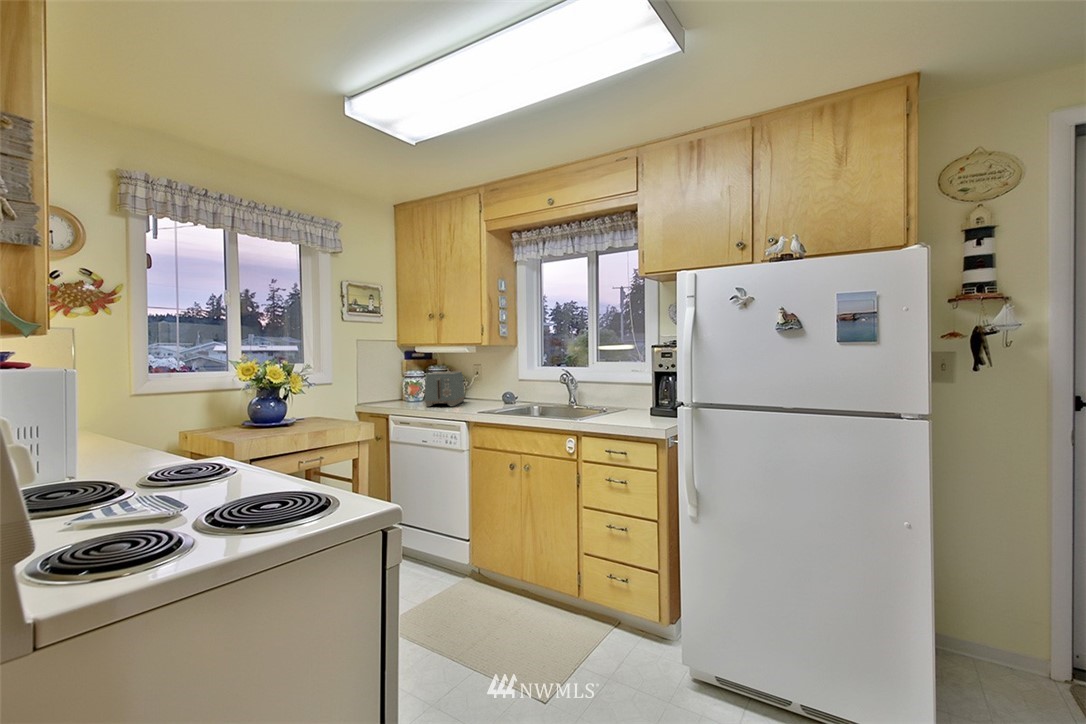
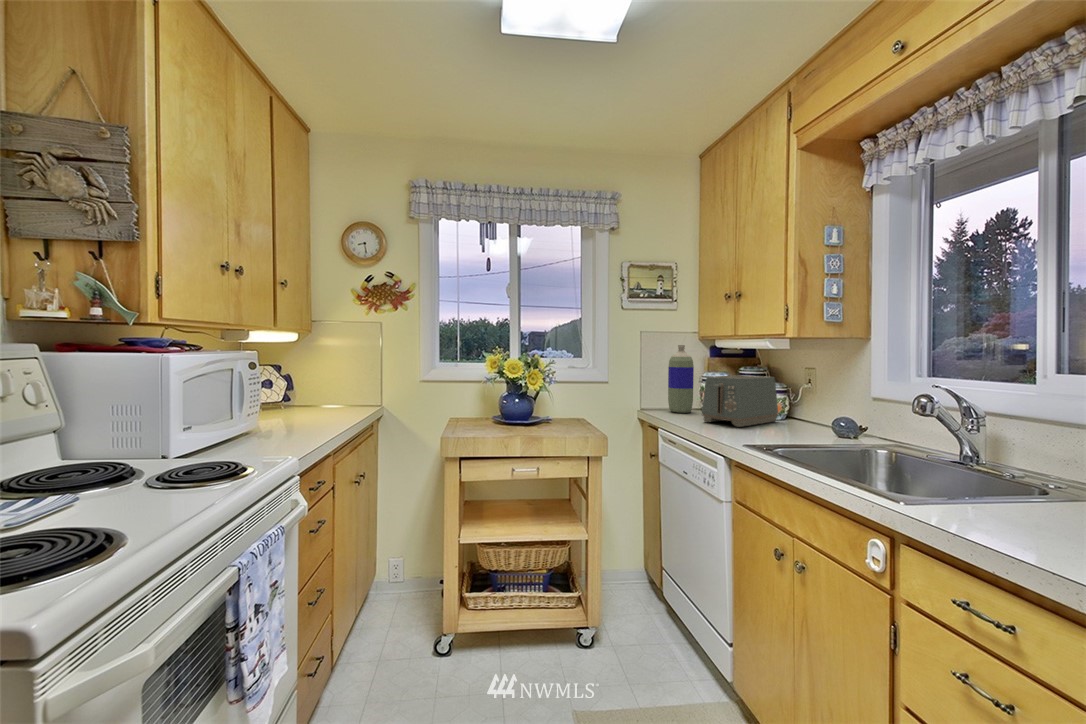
bottle: none [383,351,404,404] -> present [668,345,694,413]

